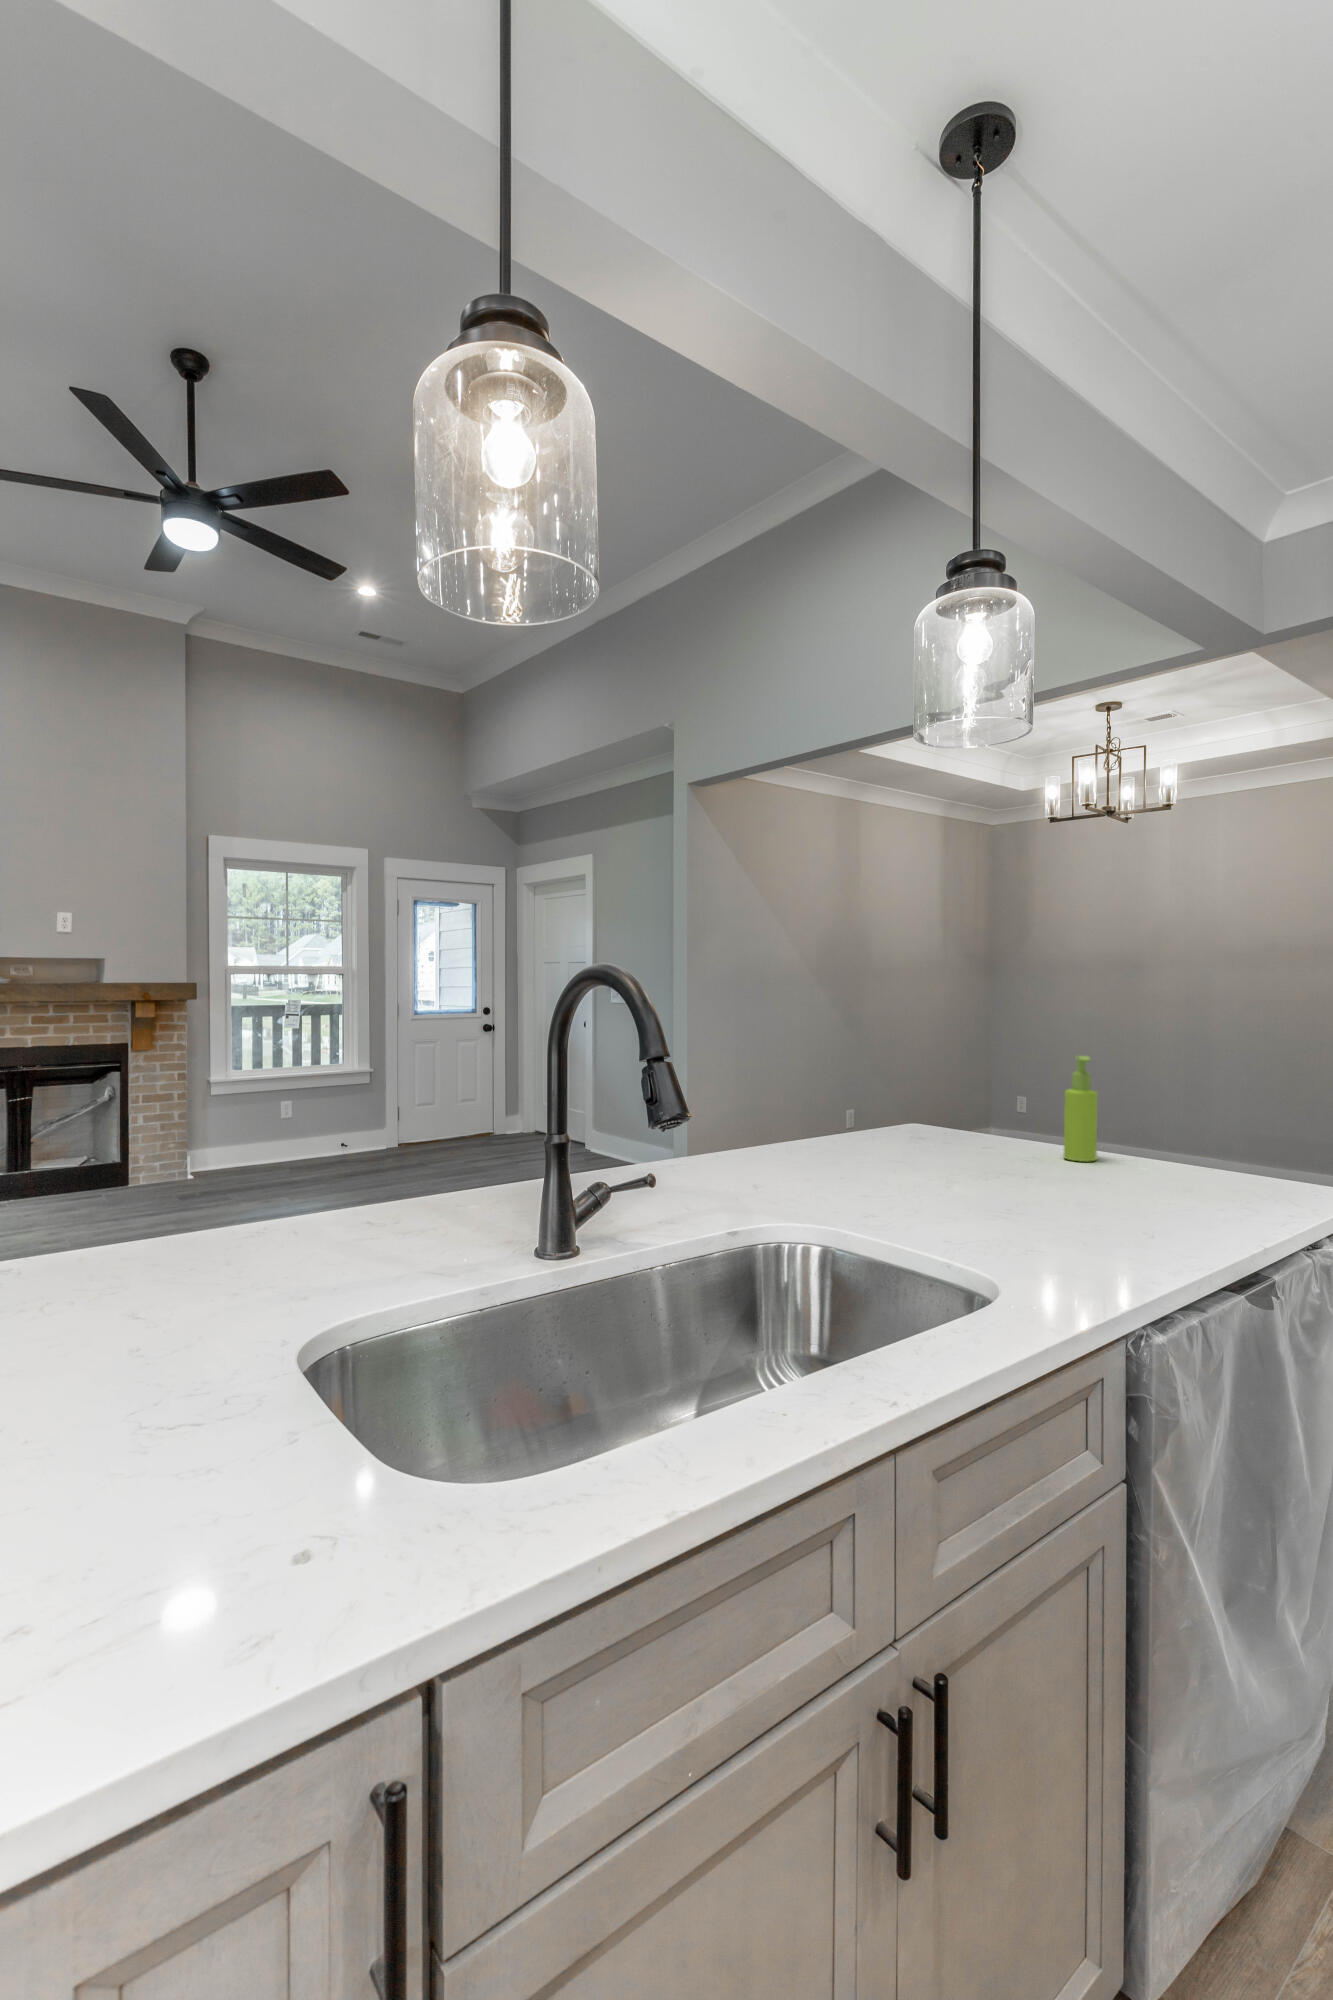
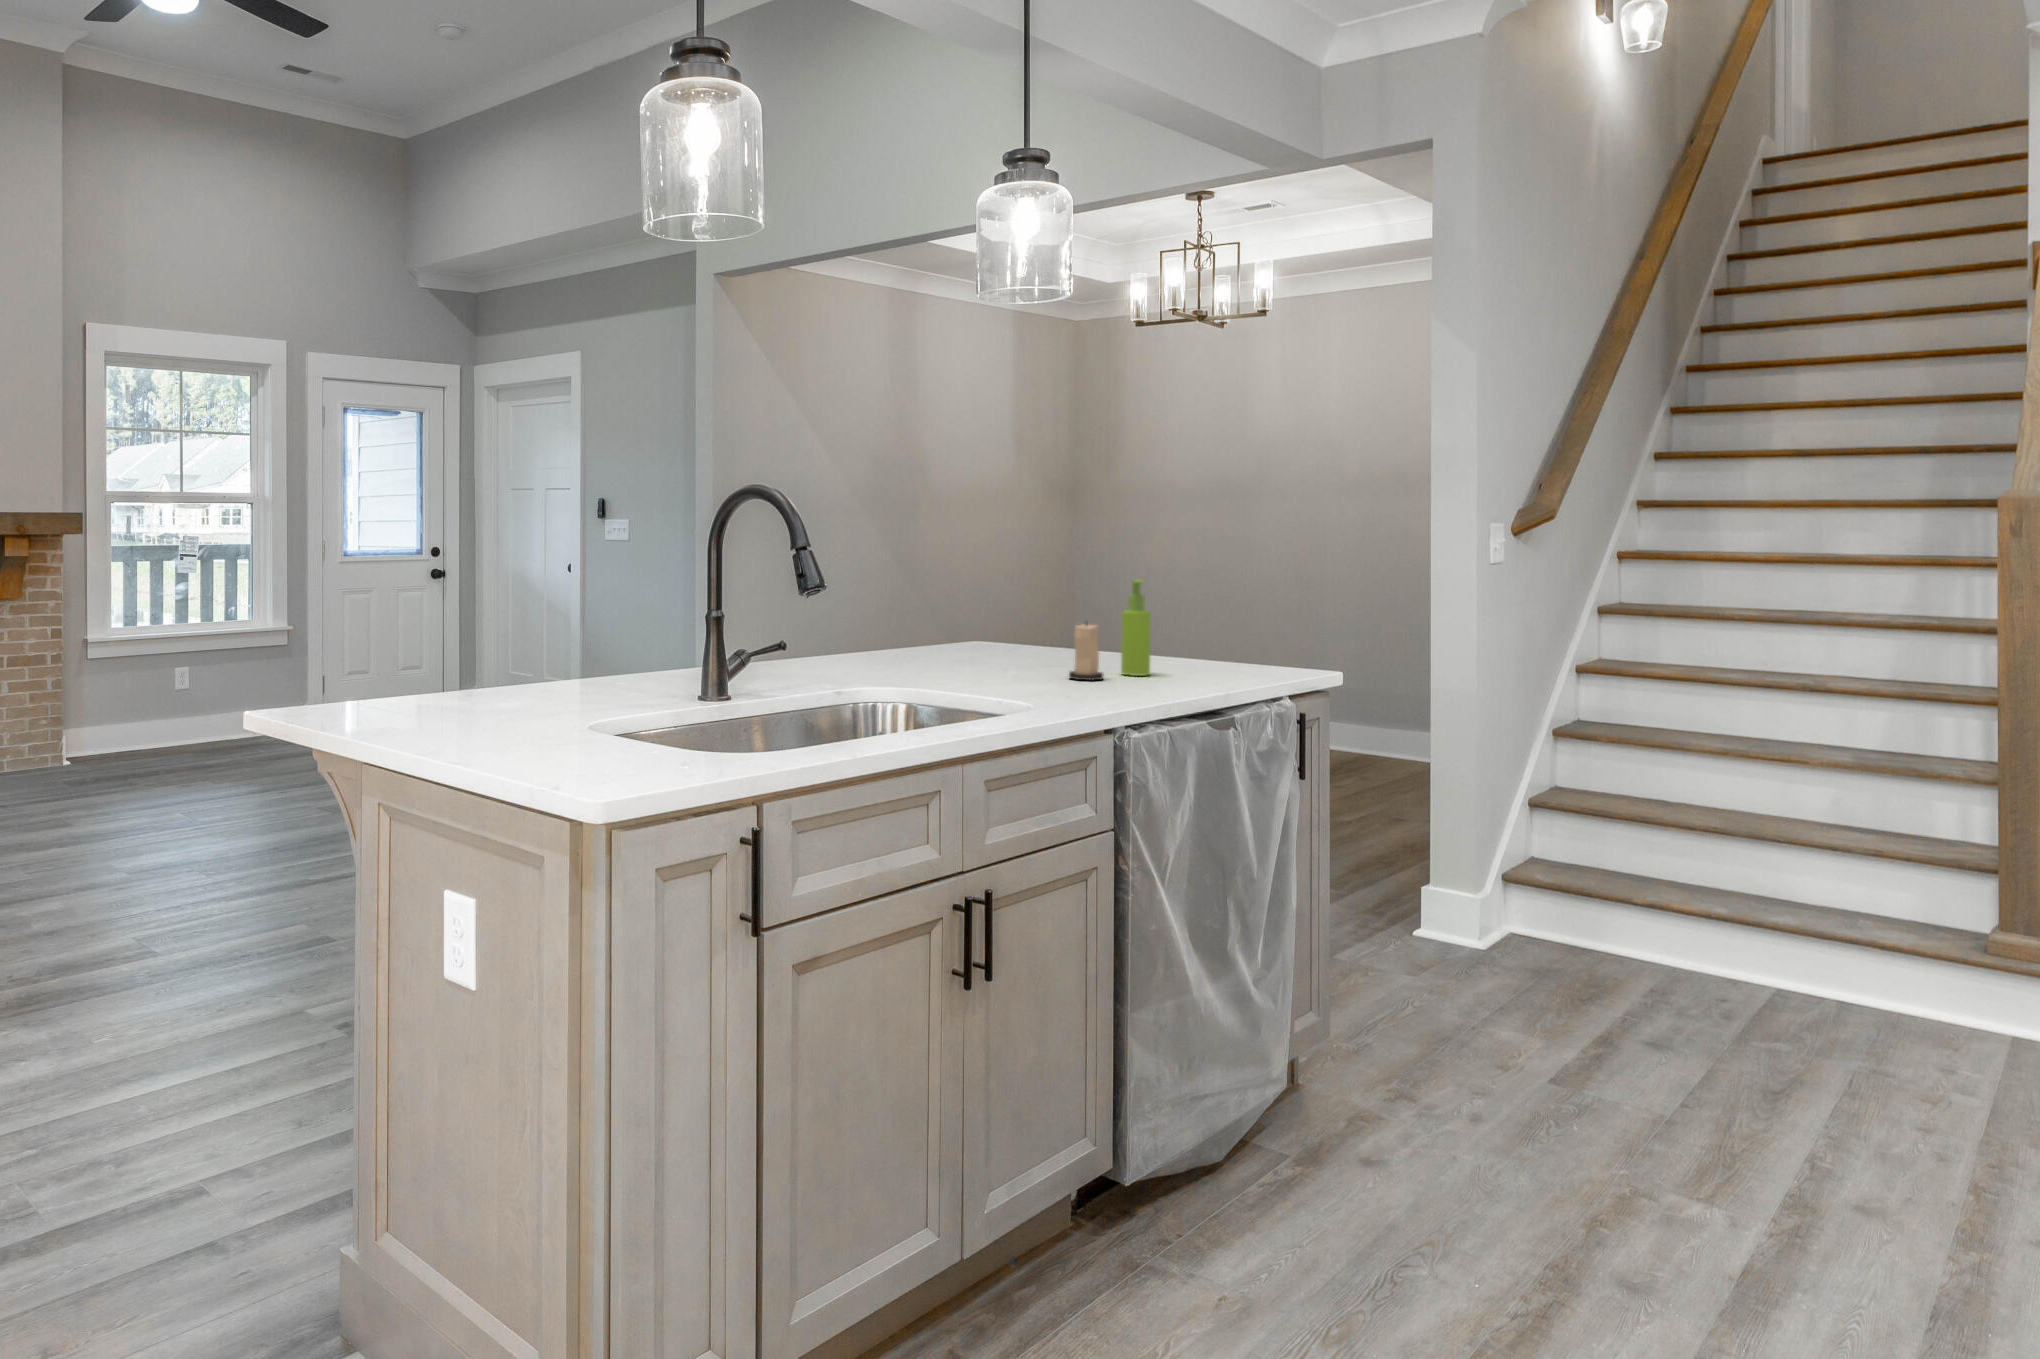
candle: none [1006,1101,1045,1168] -> present [1069,624,1103,680]

